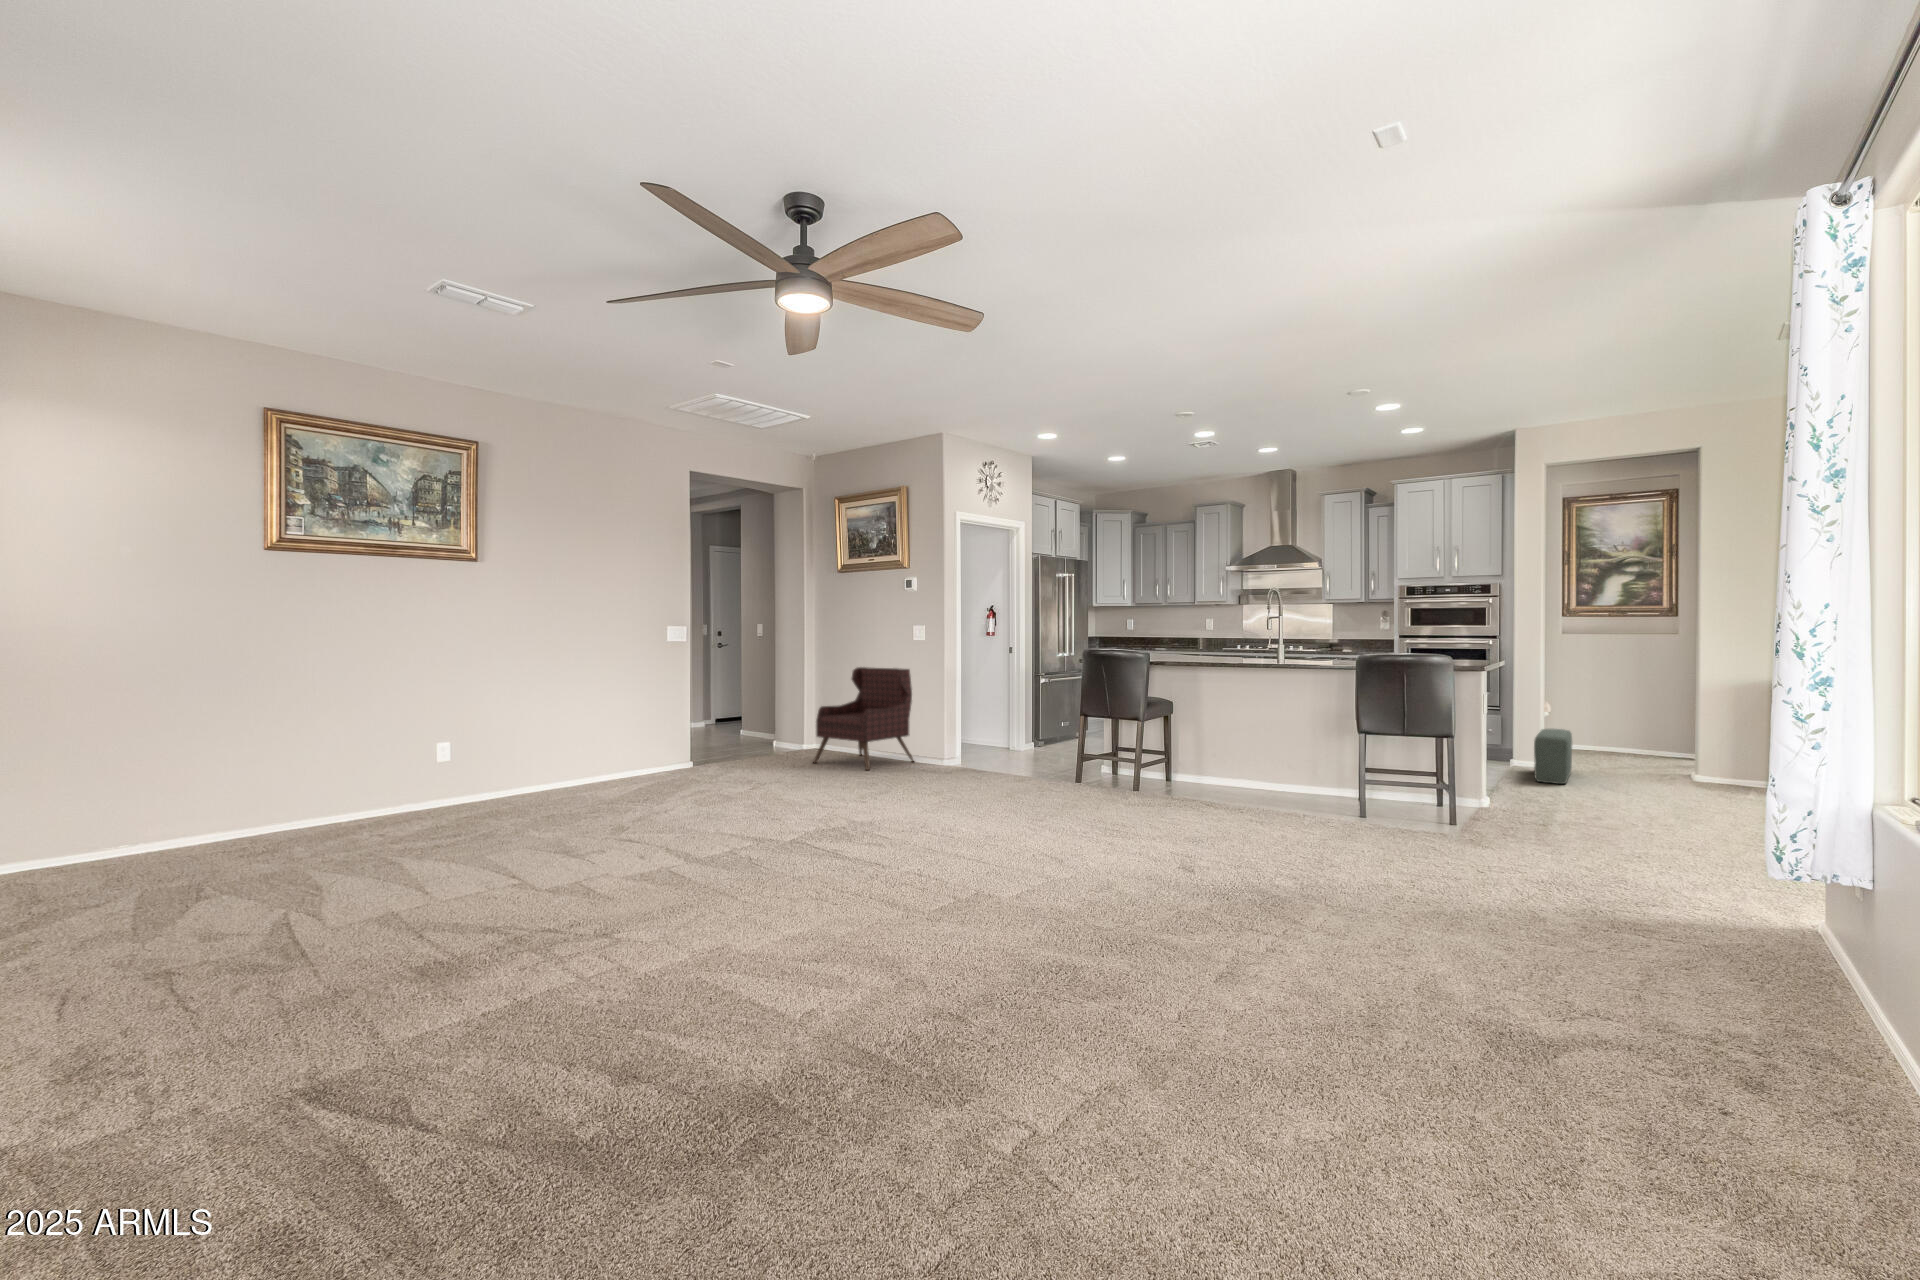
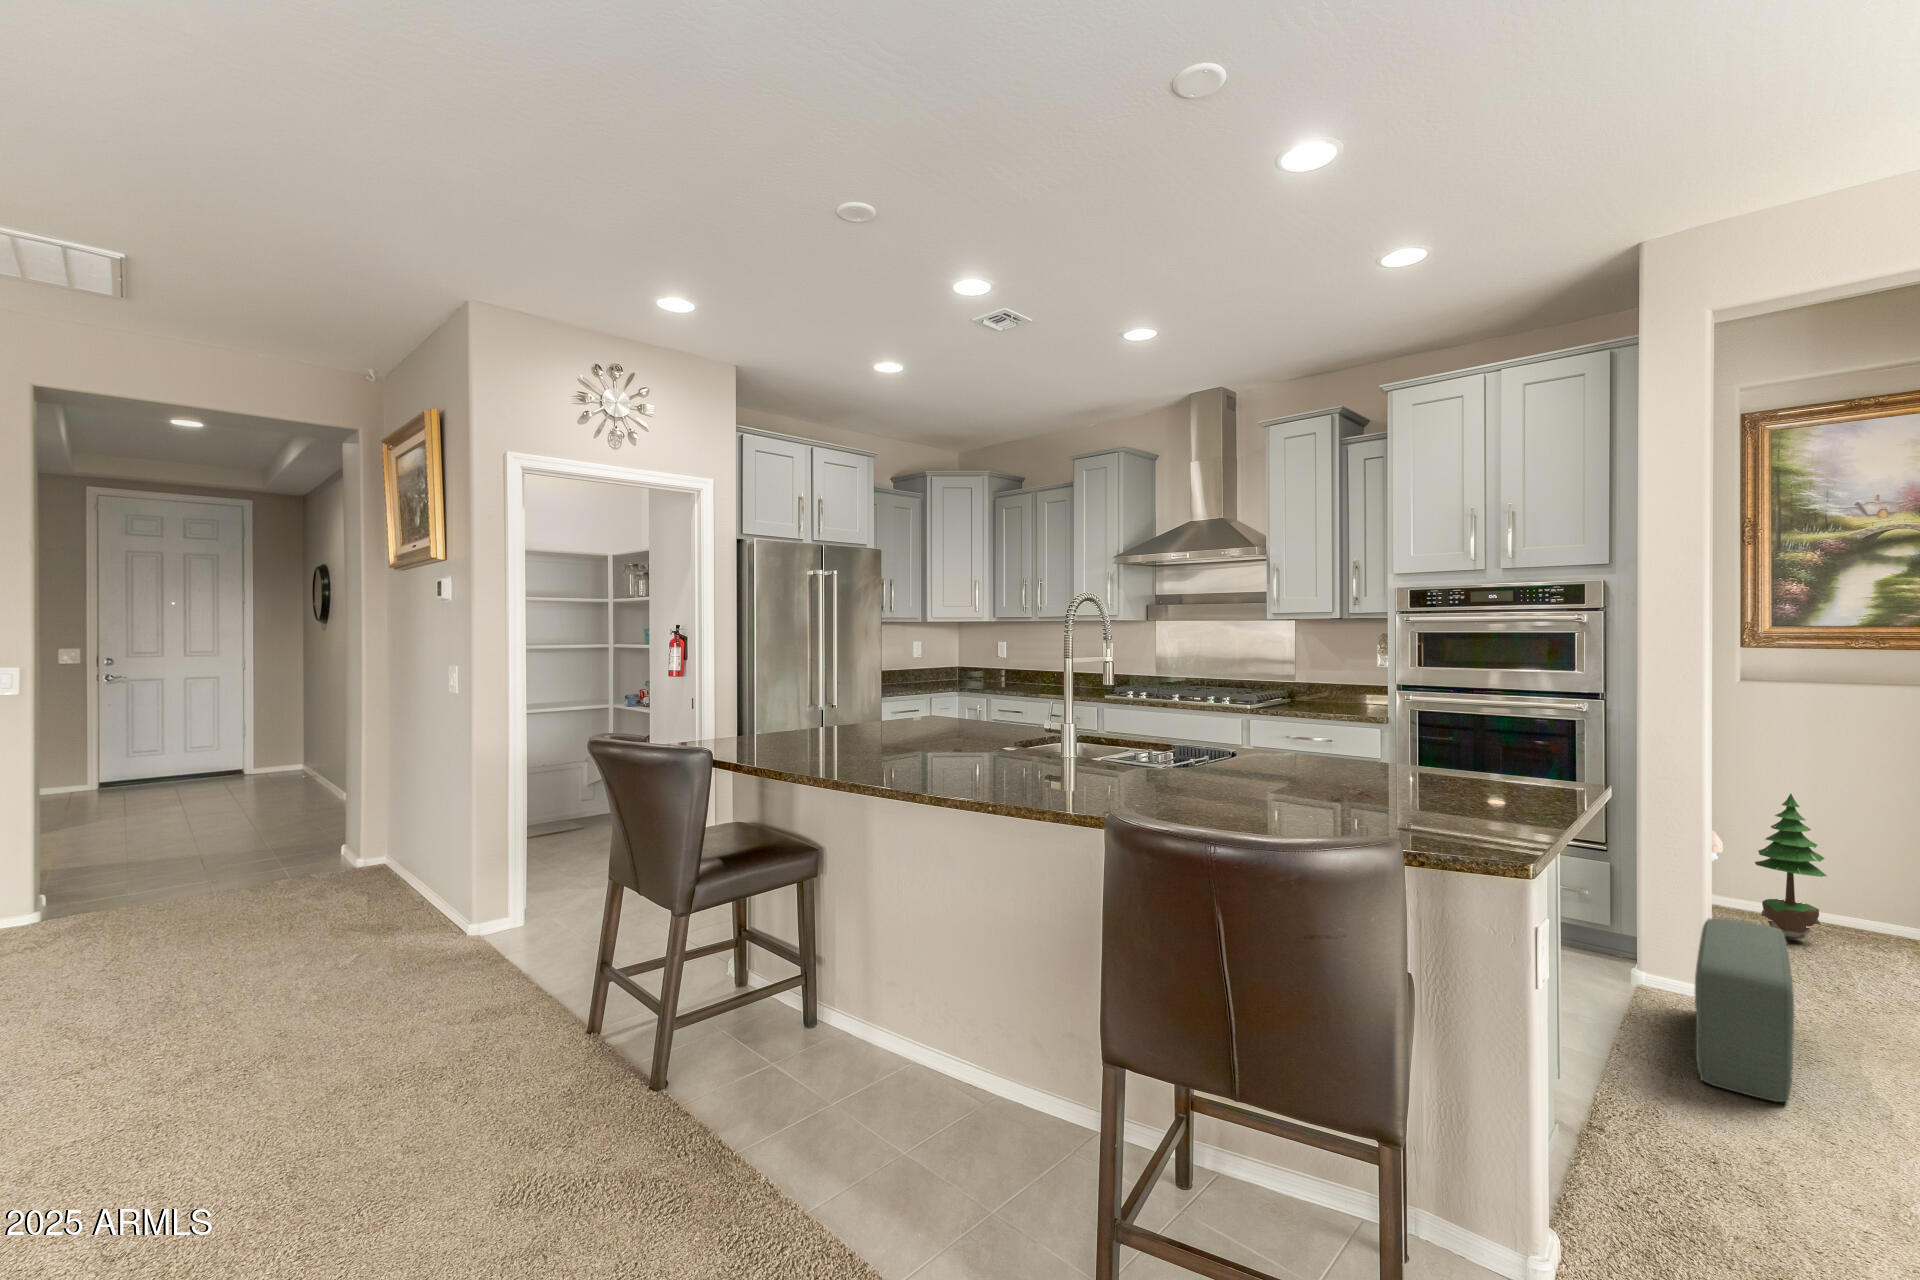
armchair: present [813,667,914,770] -> none [228,734,420,957]
potted tree: none [1569,685,1601,756] -> present [1755,794,1827,940]

